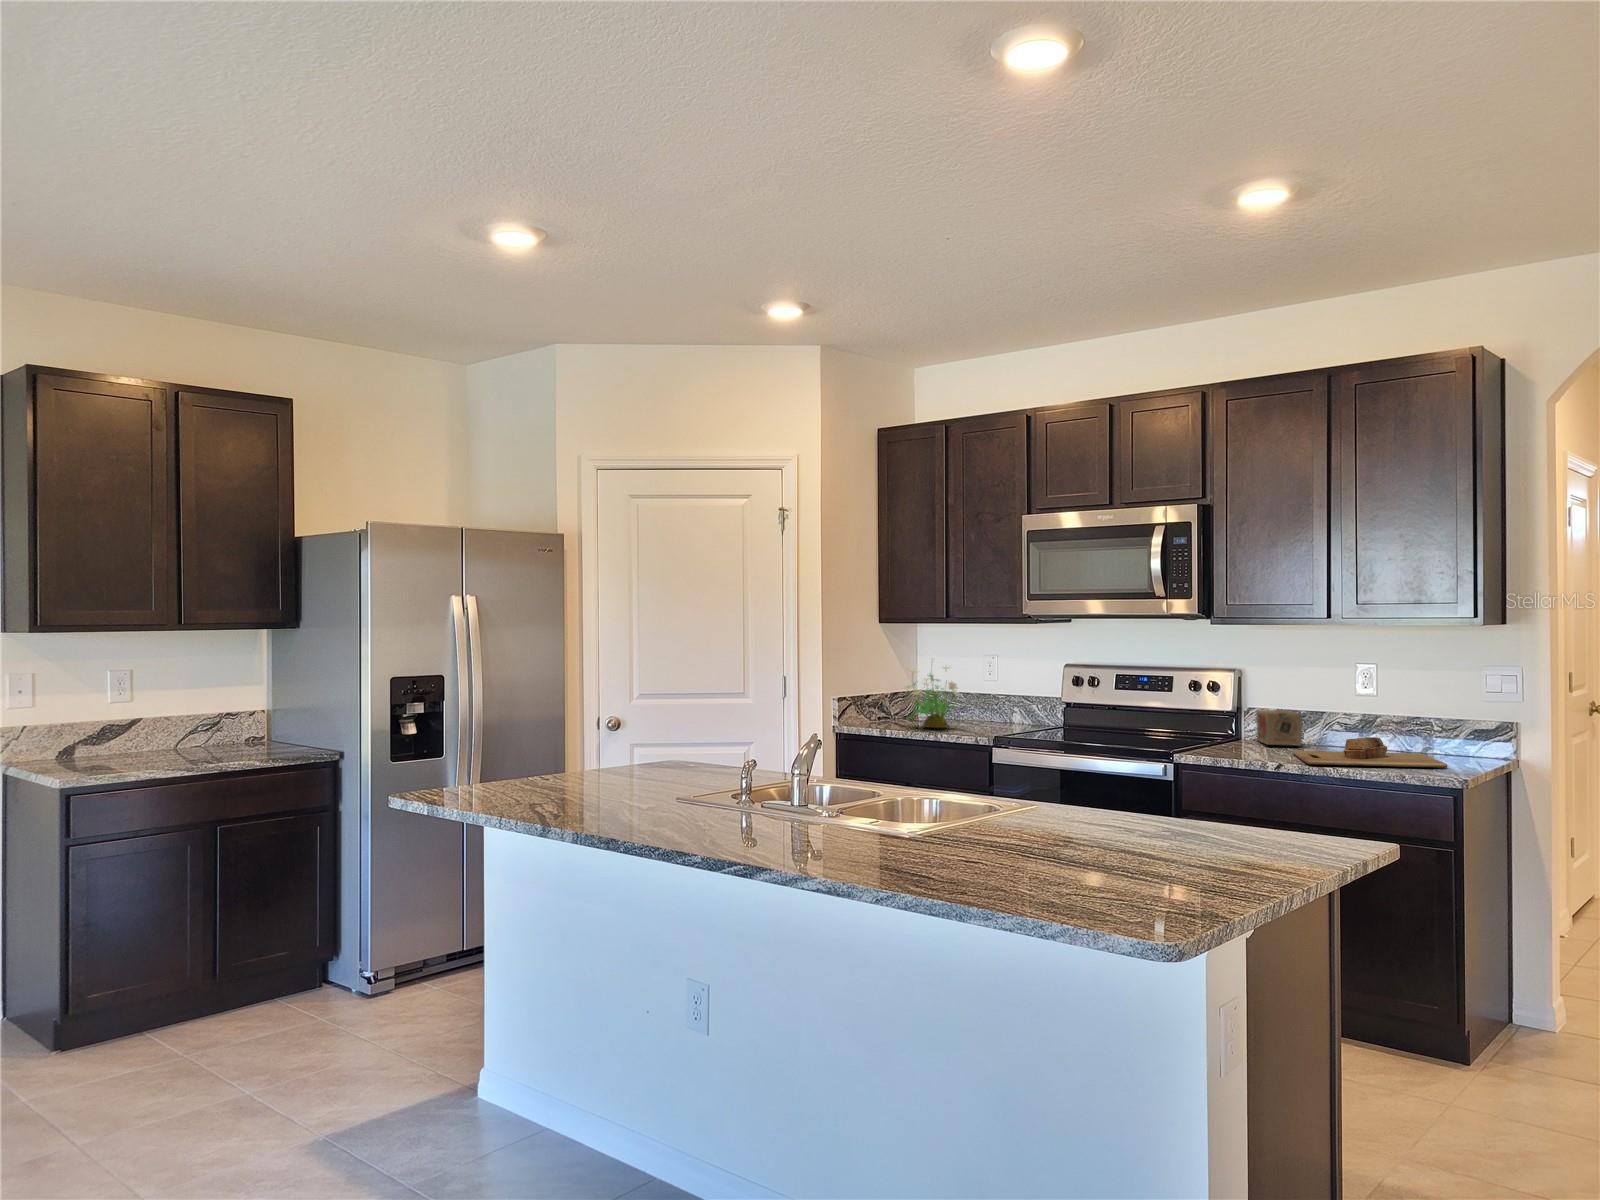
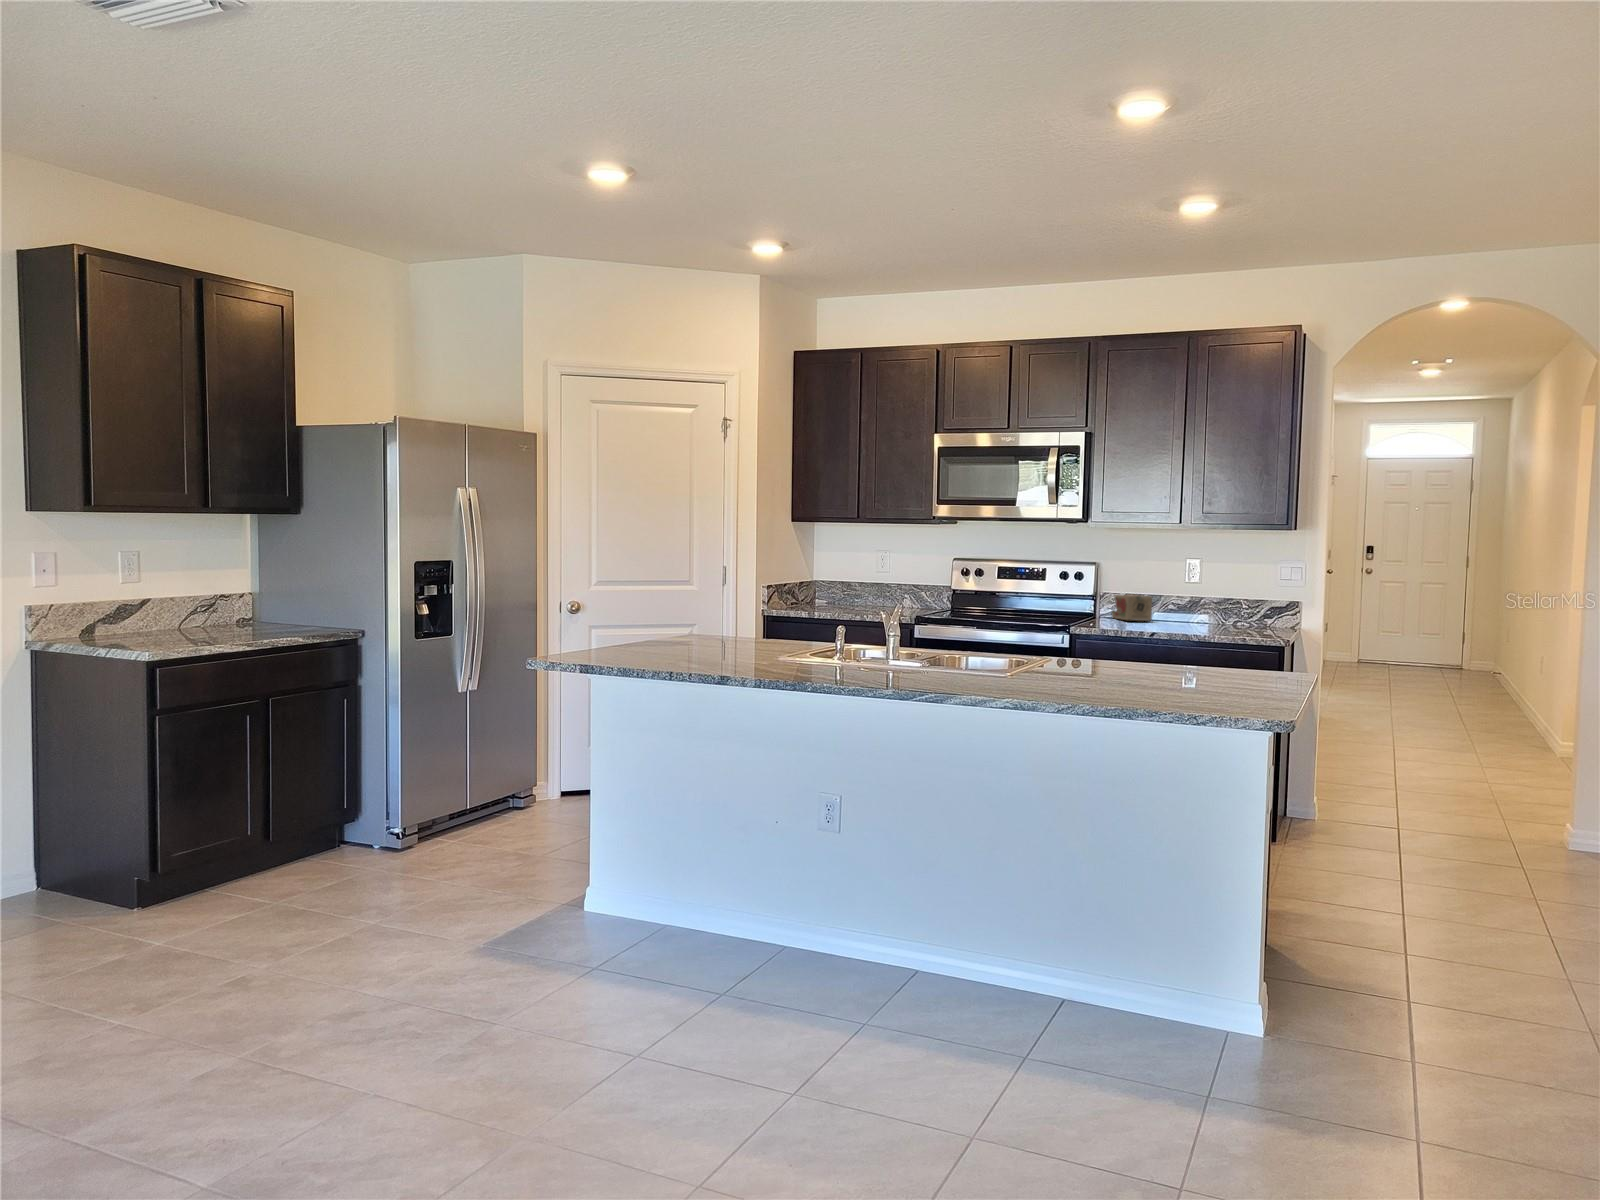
potted plant: present [906,666,958,728] -> none [822,551,875,610]
cutting board: present [1293,737,1447,768] -> none [1152,612,1267,633]

